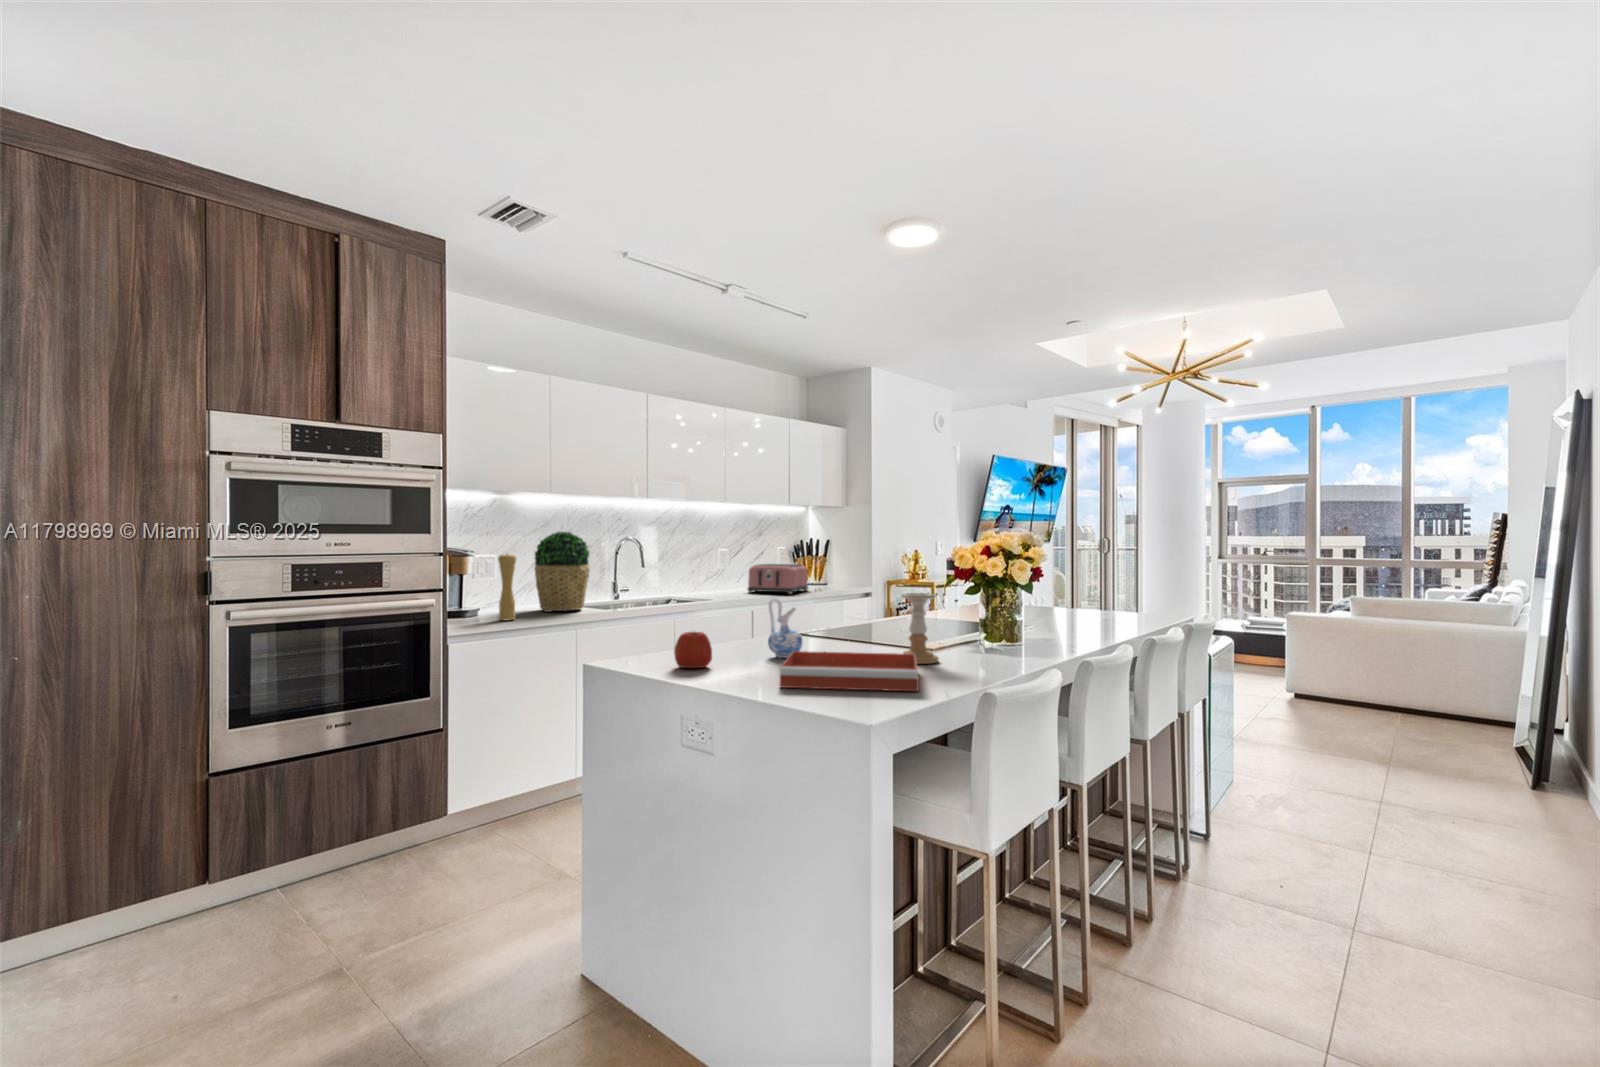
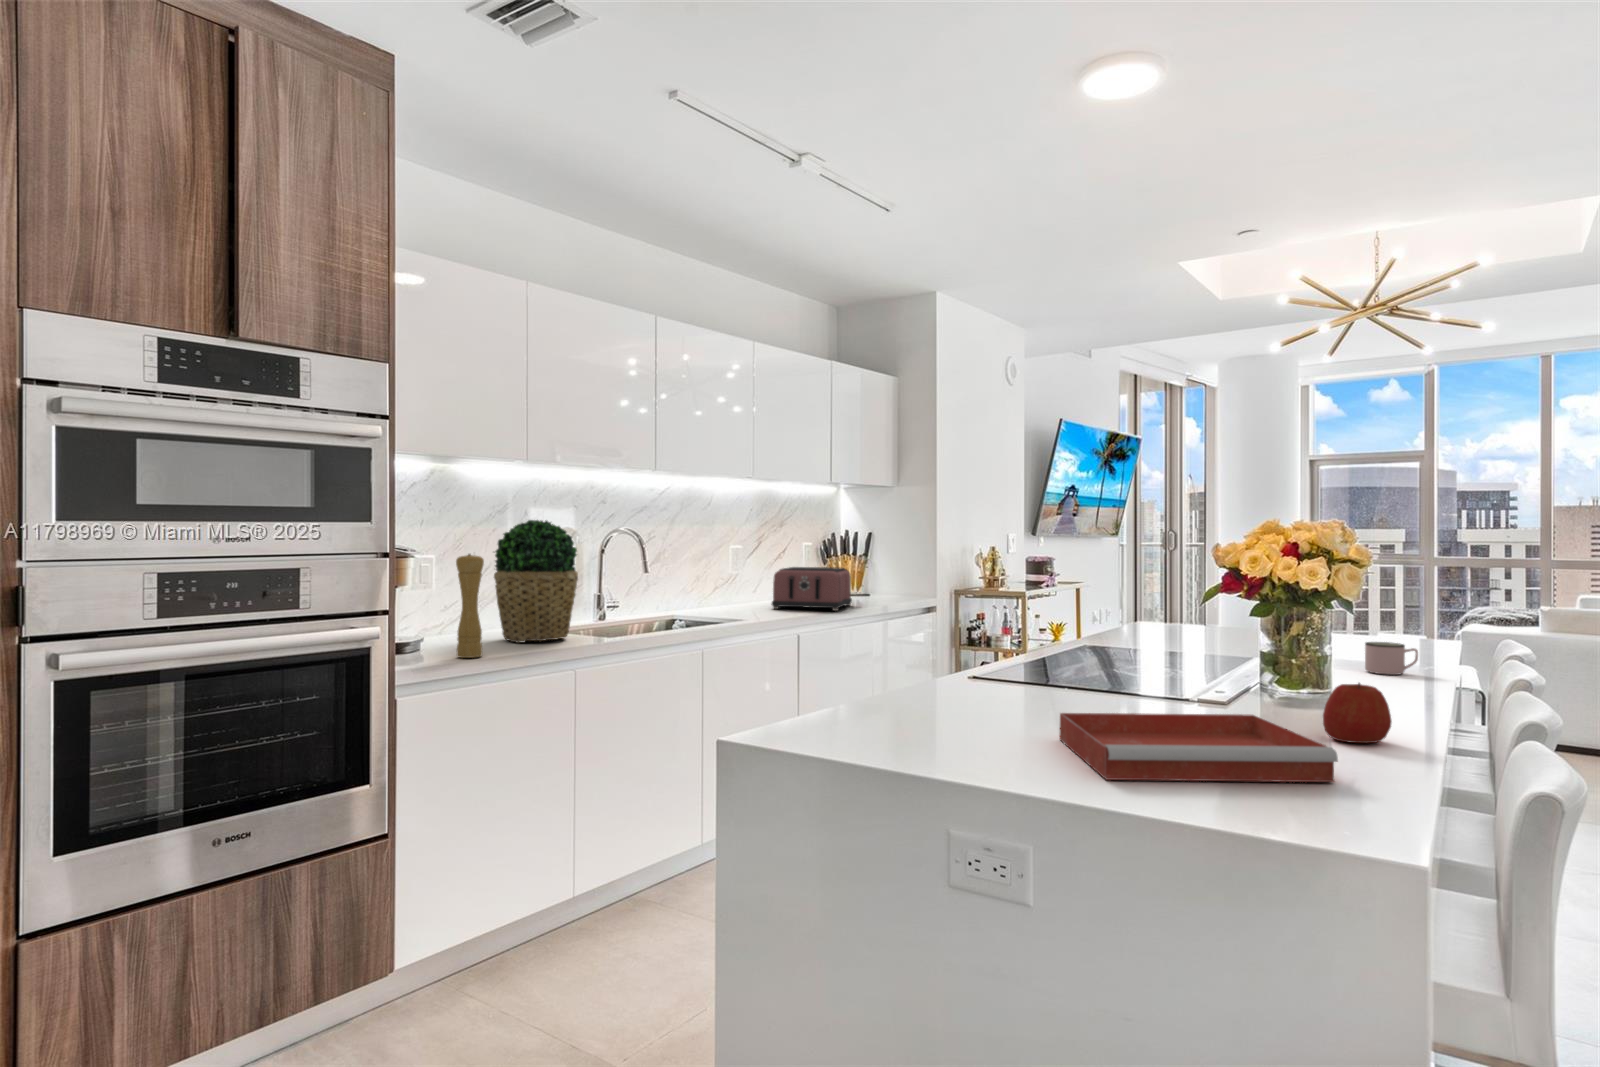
candle holder: present [901,593,938,664] -> none [1189,617,1257,728]
ceramic pitcher: present [768,598,803,658] -> none [984,626,1040,721]
mug: none [1086,614,1119,637] -> present [1365,642,1418,675]
apple: present [674,632,712,668] -> present [1323,683,1392,743]

